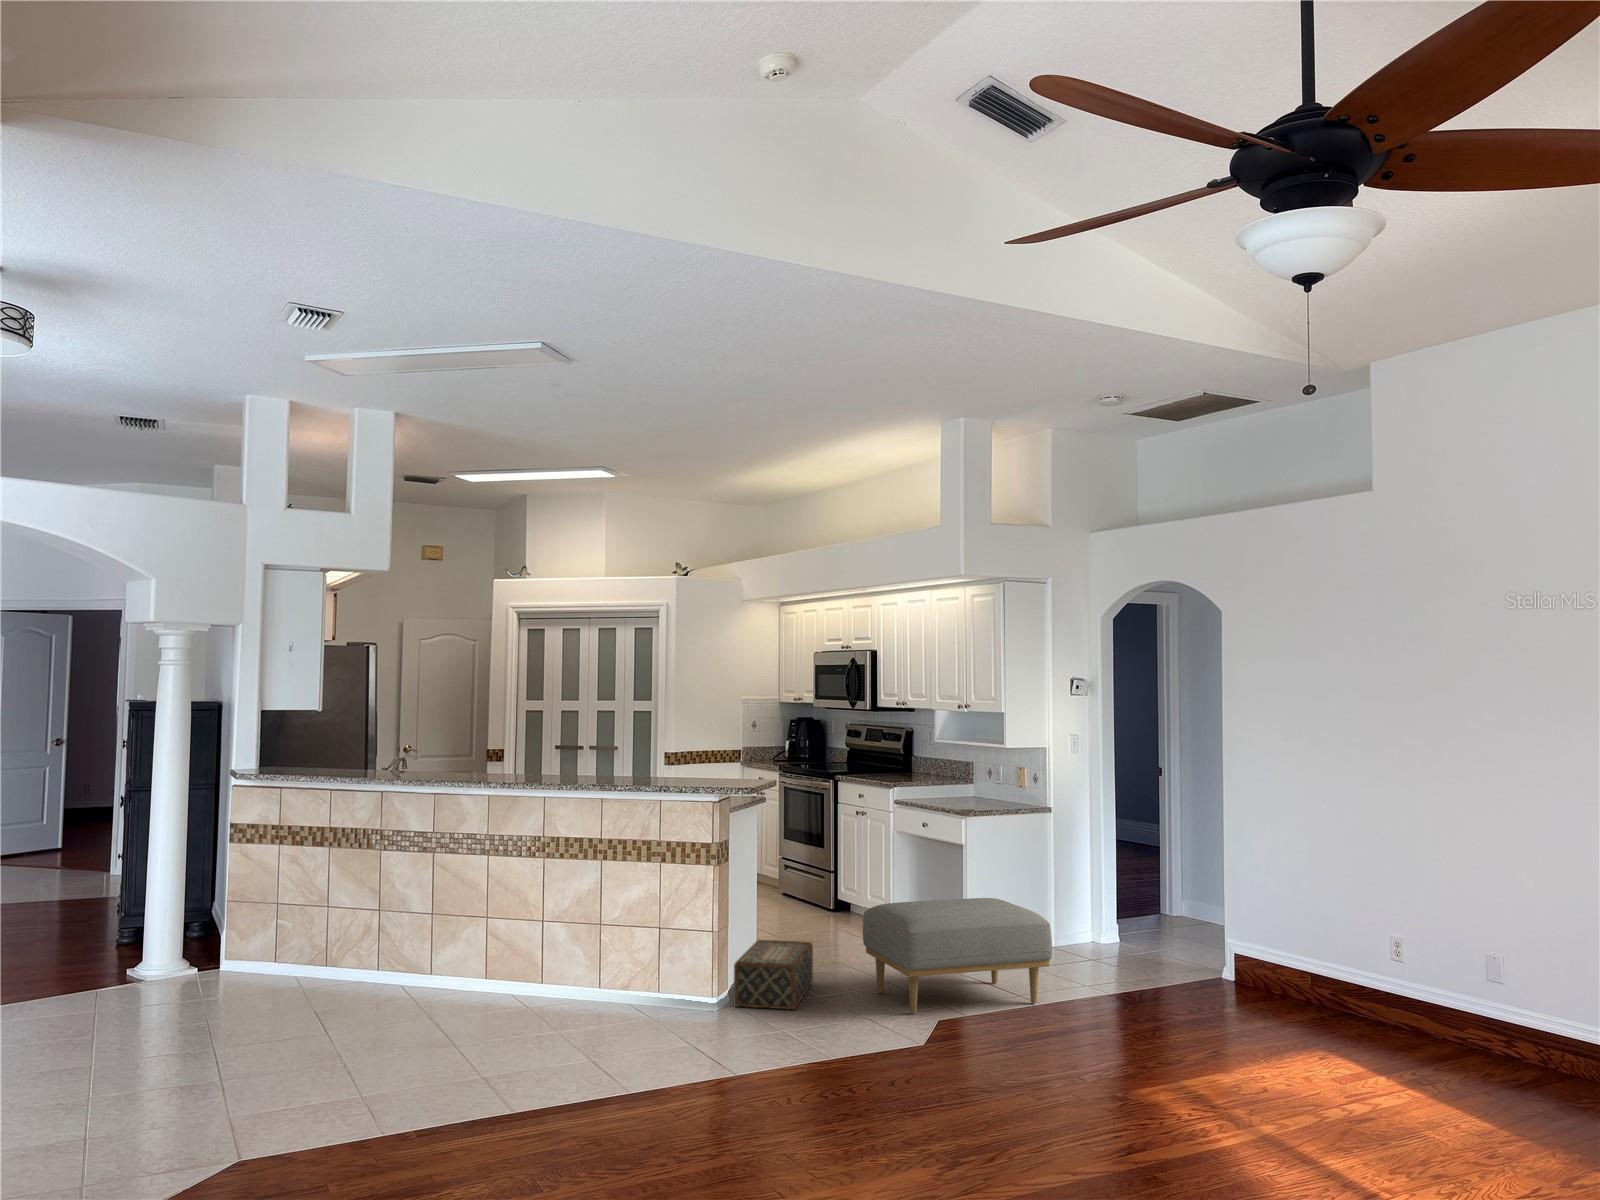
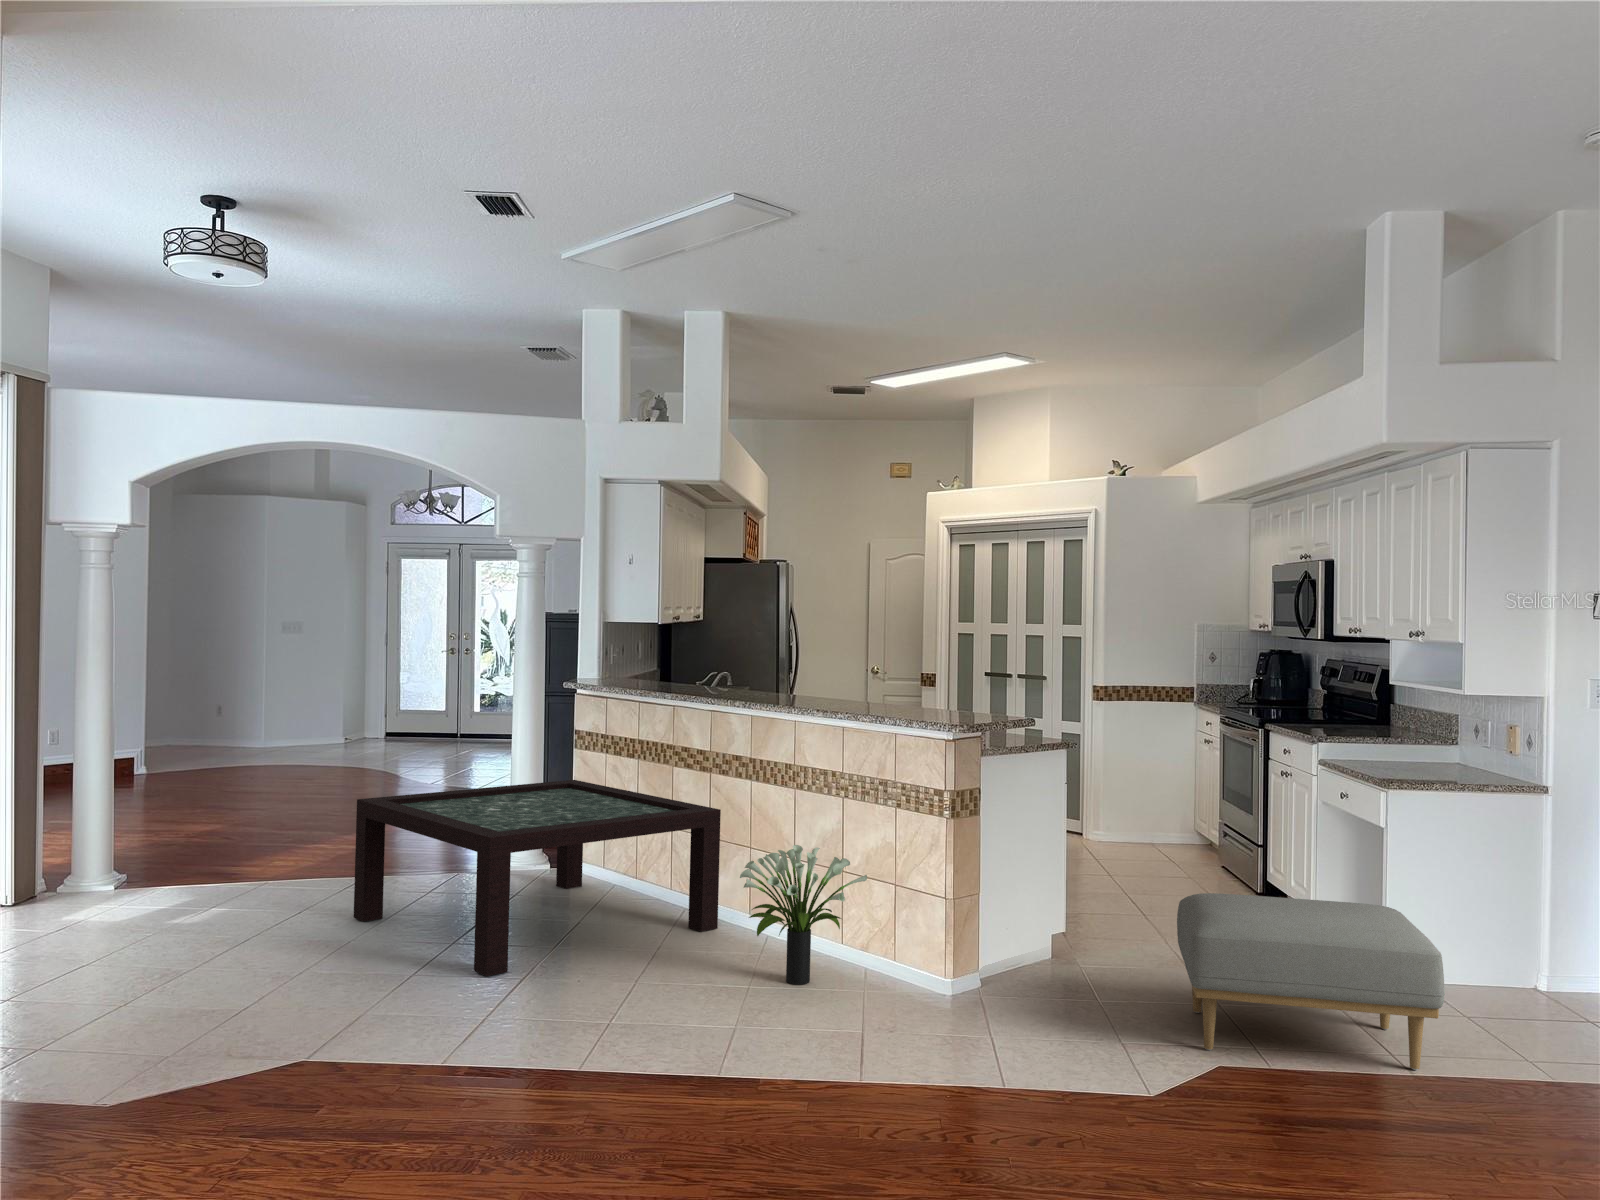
coffee table: none [74,872,462,1063] -> present [354,780,721,976]
potted plant: none [530,903,638,1023] -> present [740,845,867,985]
woven basket: present [734,940,813,1009] -> none [984,918,1121,1014]

